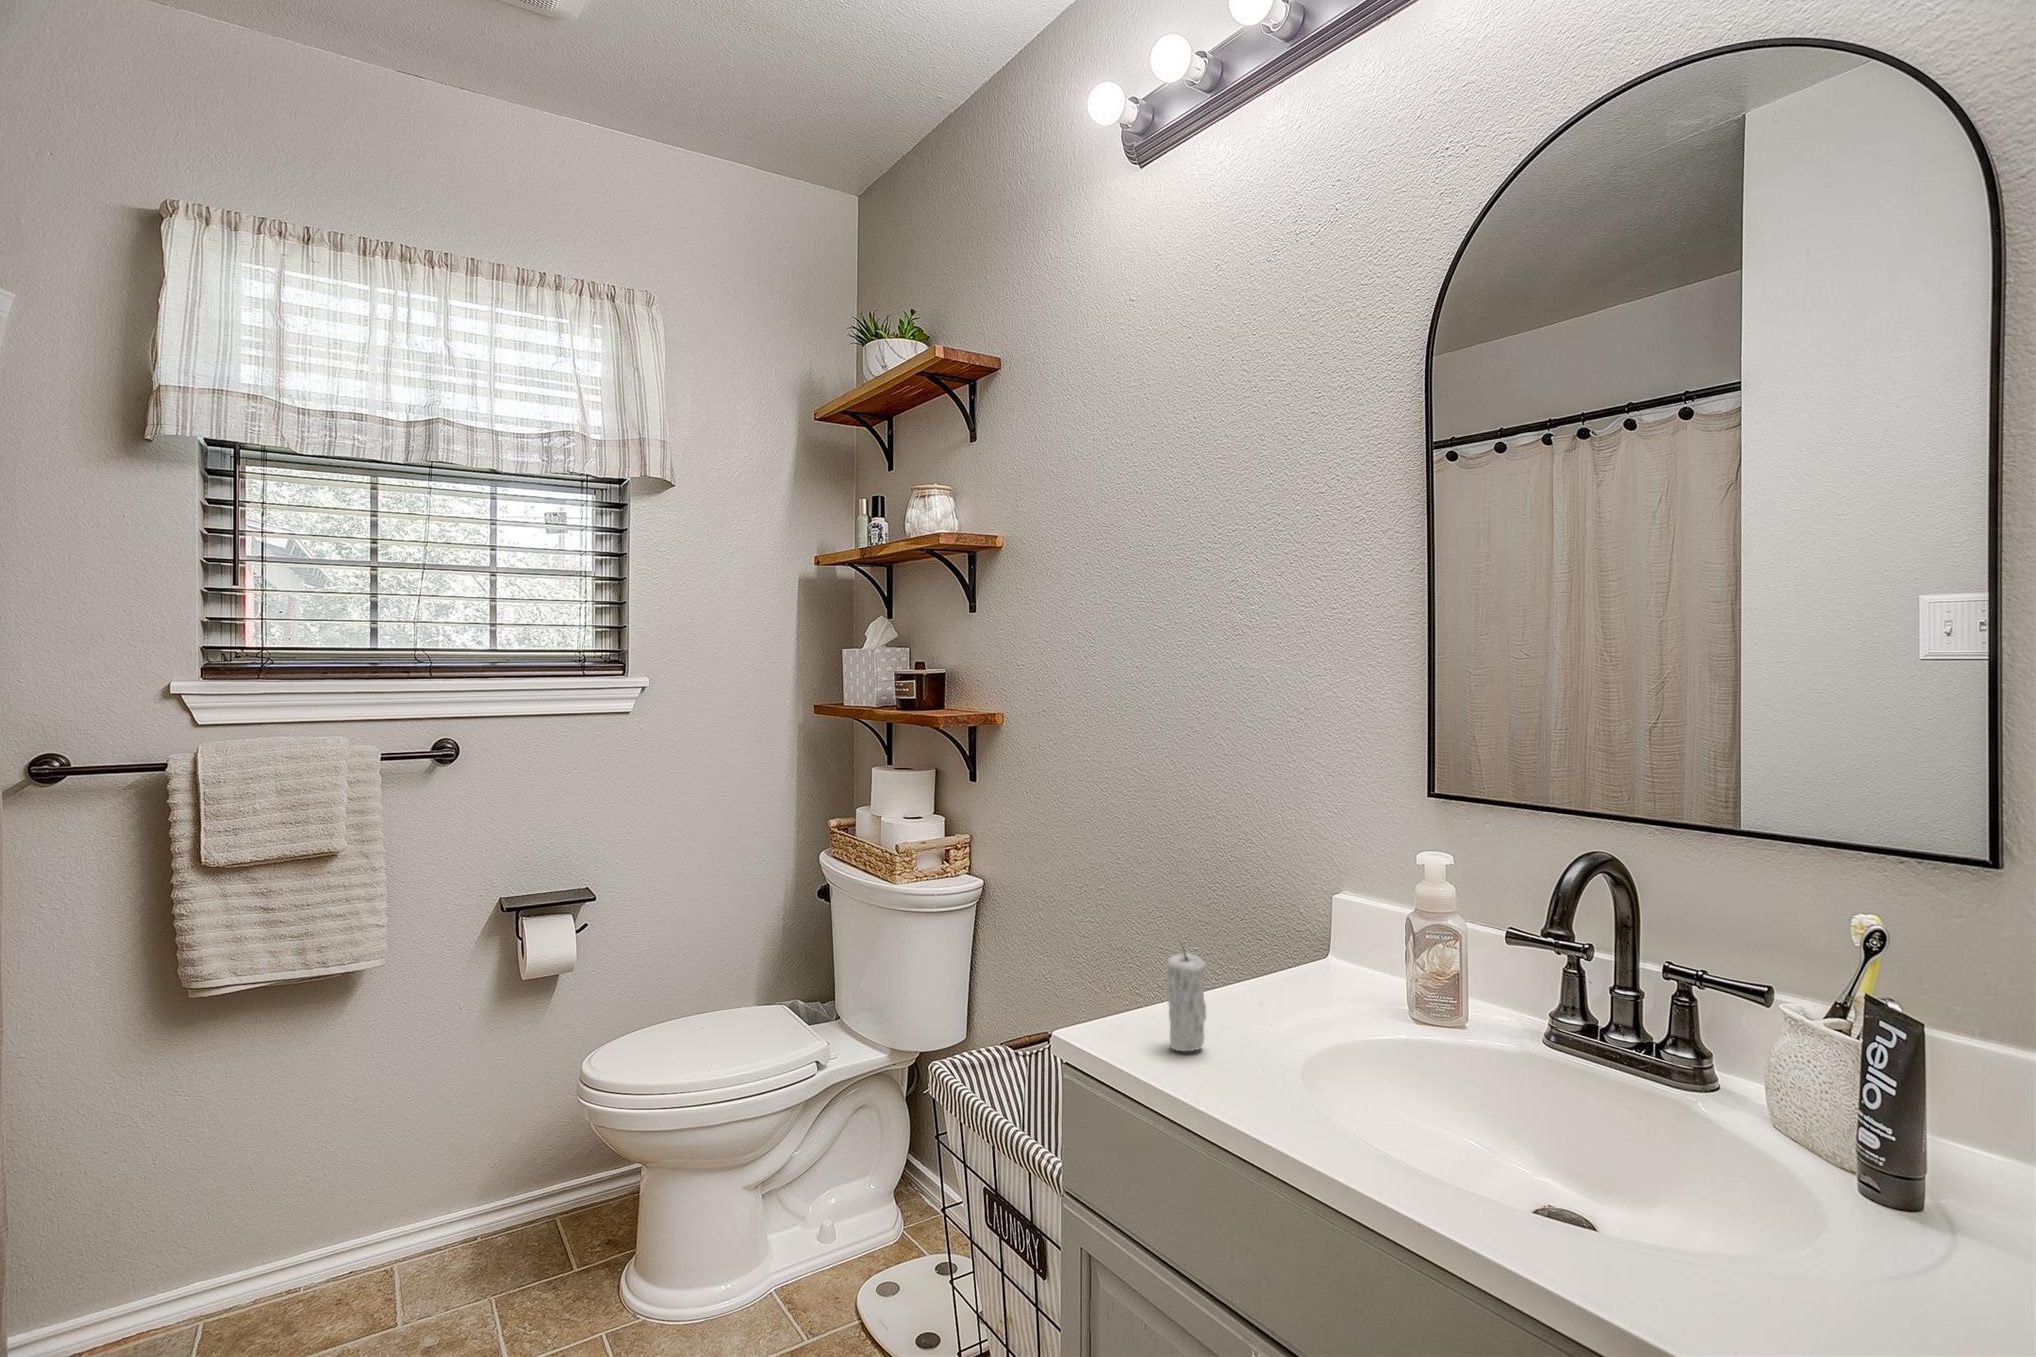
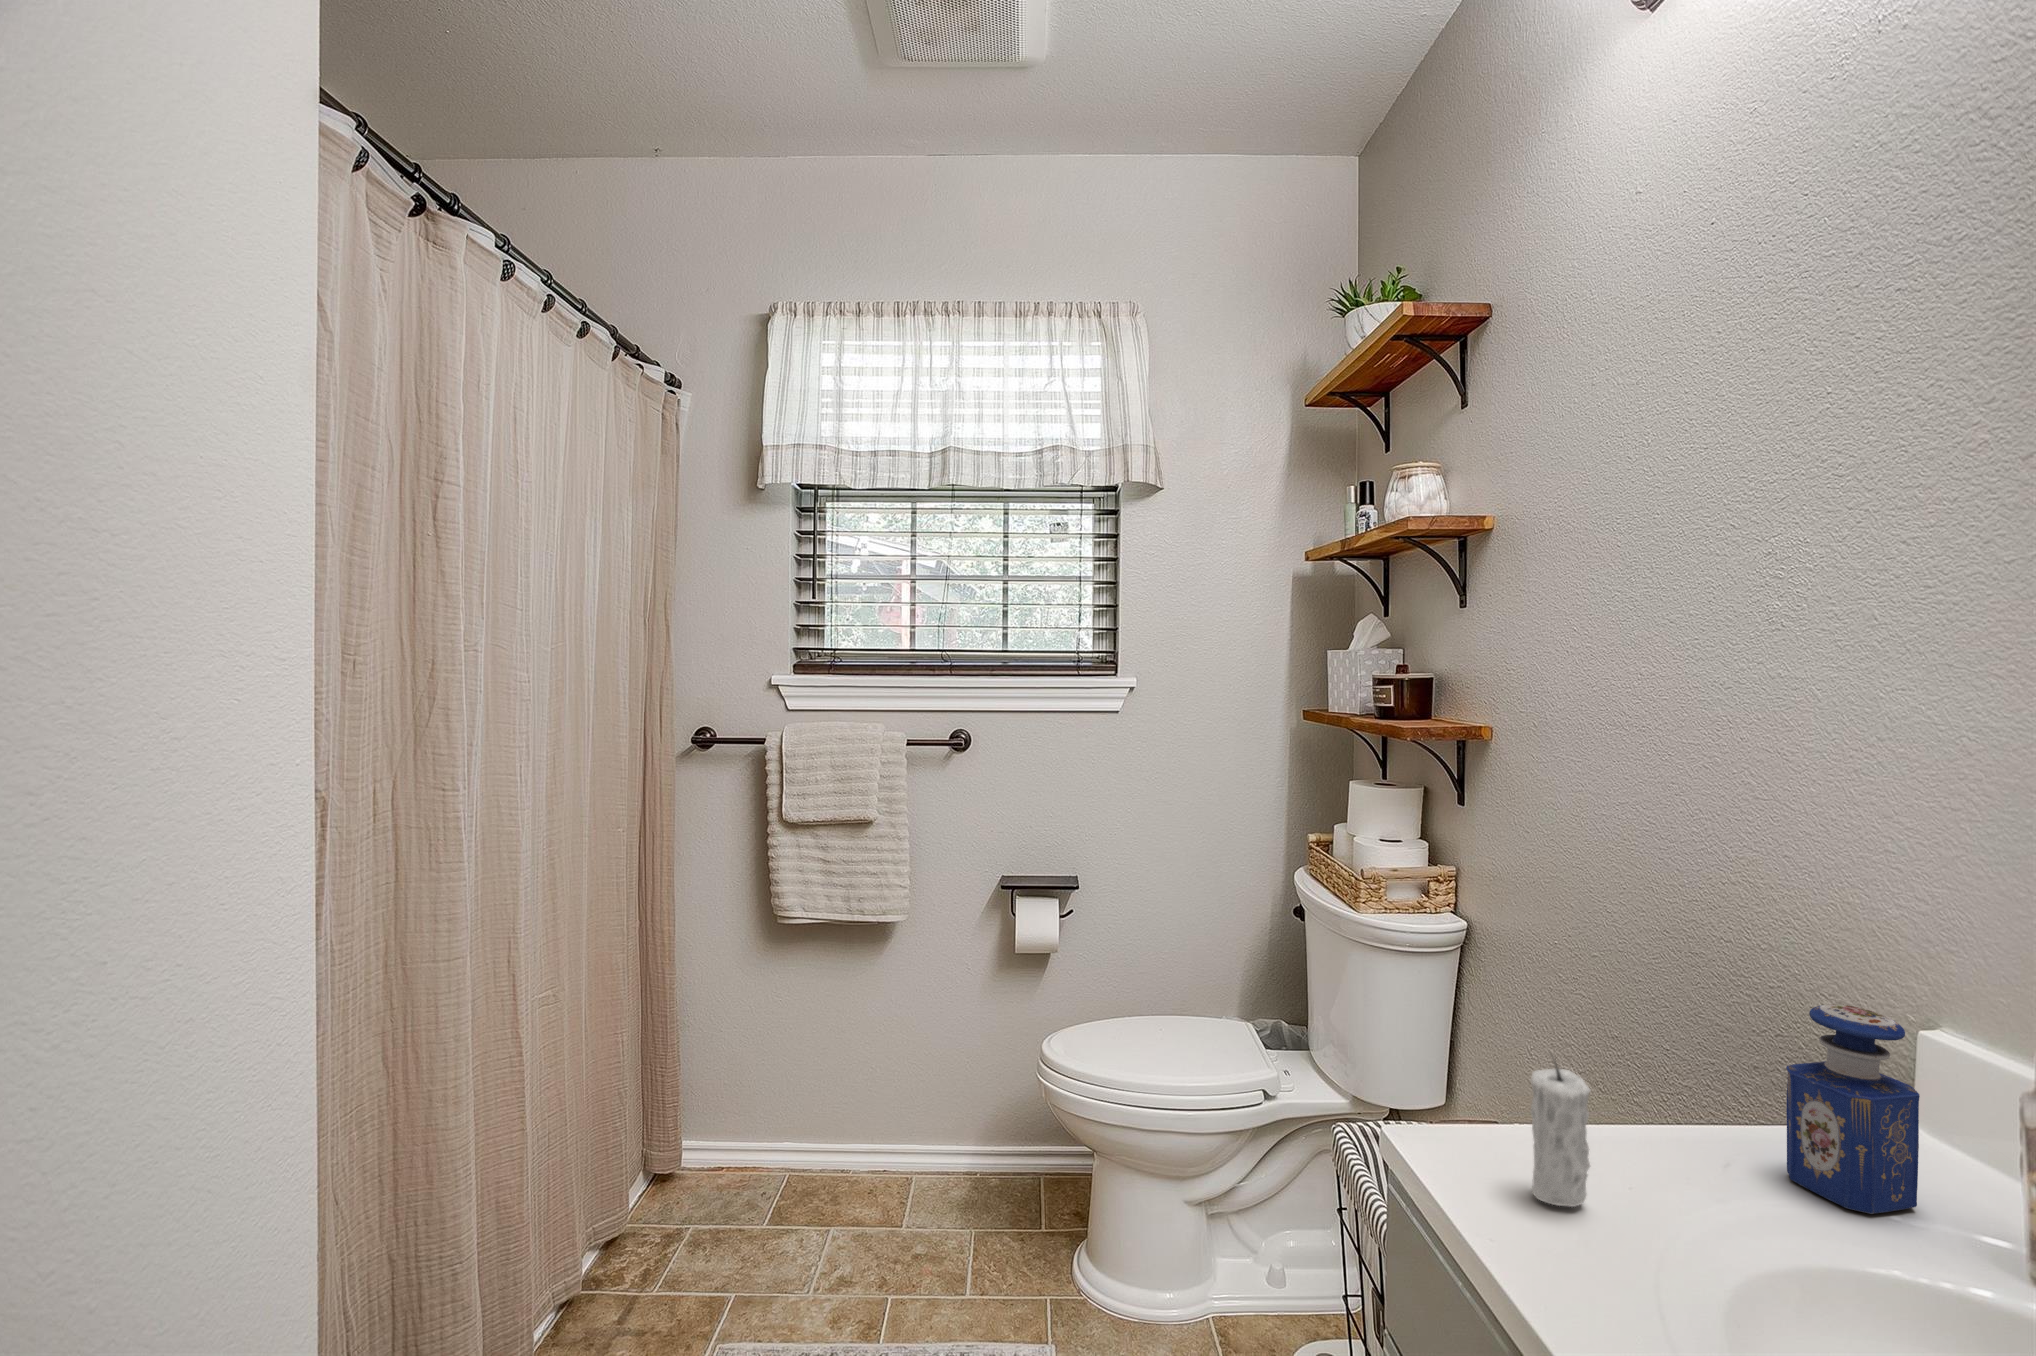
perfume bottle: none [1284,881,1354,1011] -> present [1786,1004,1920,1214]

